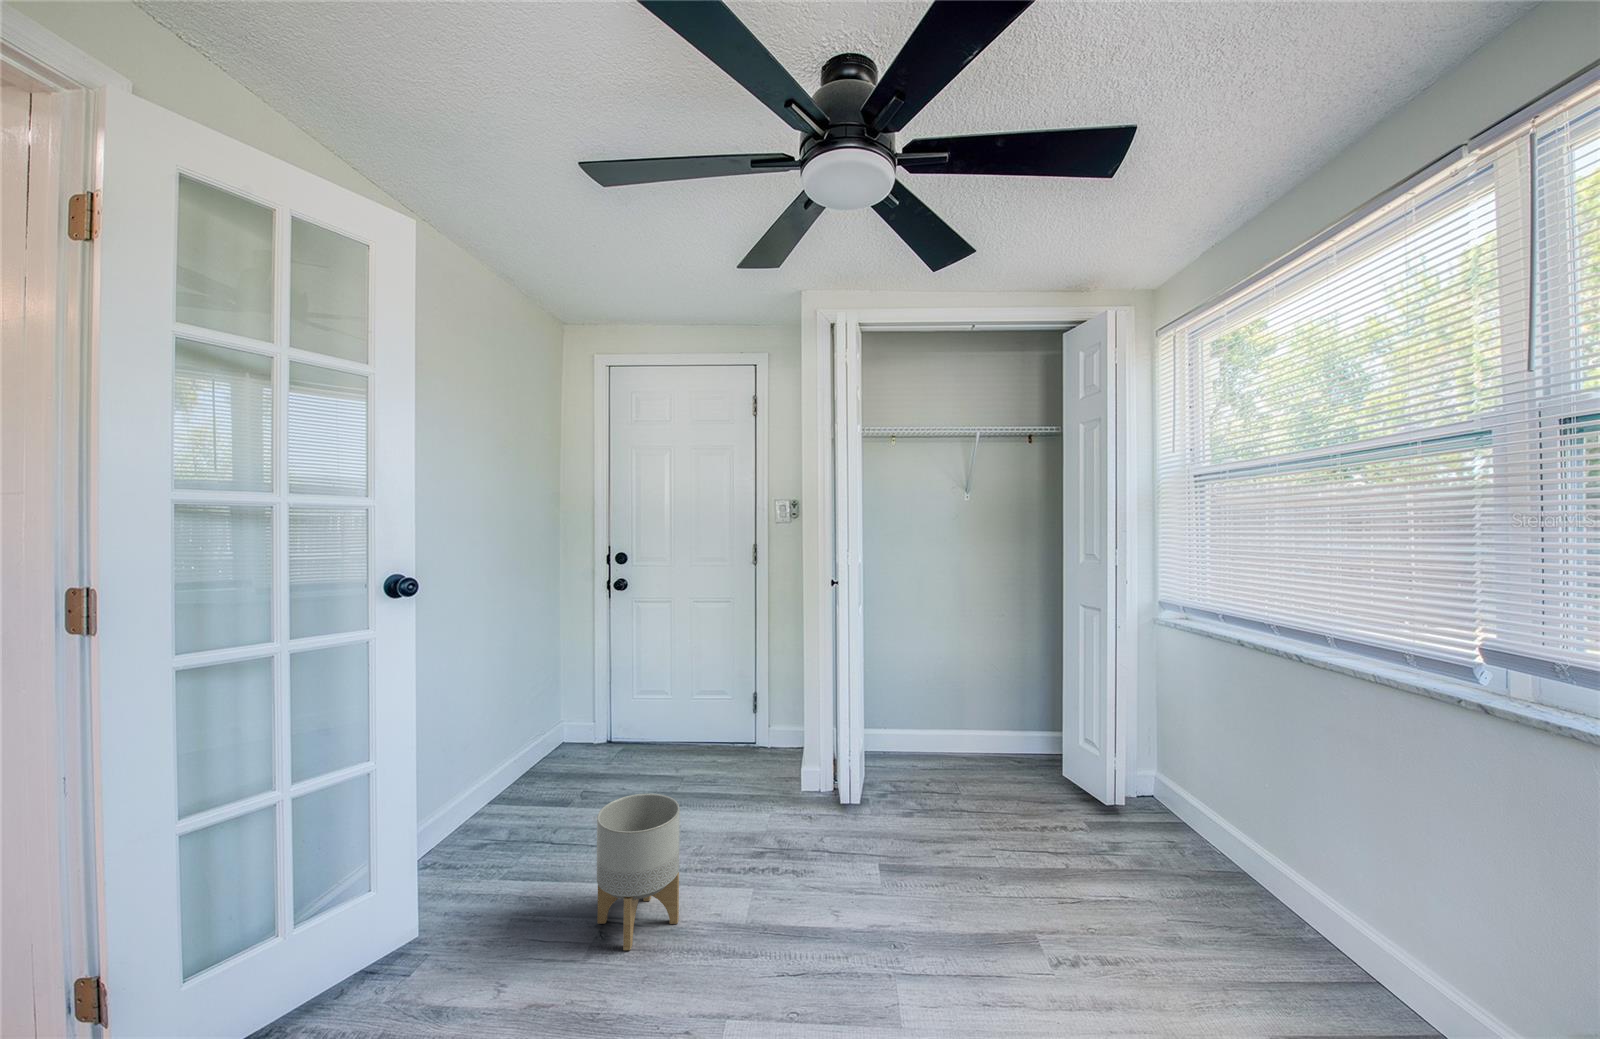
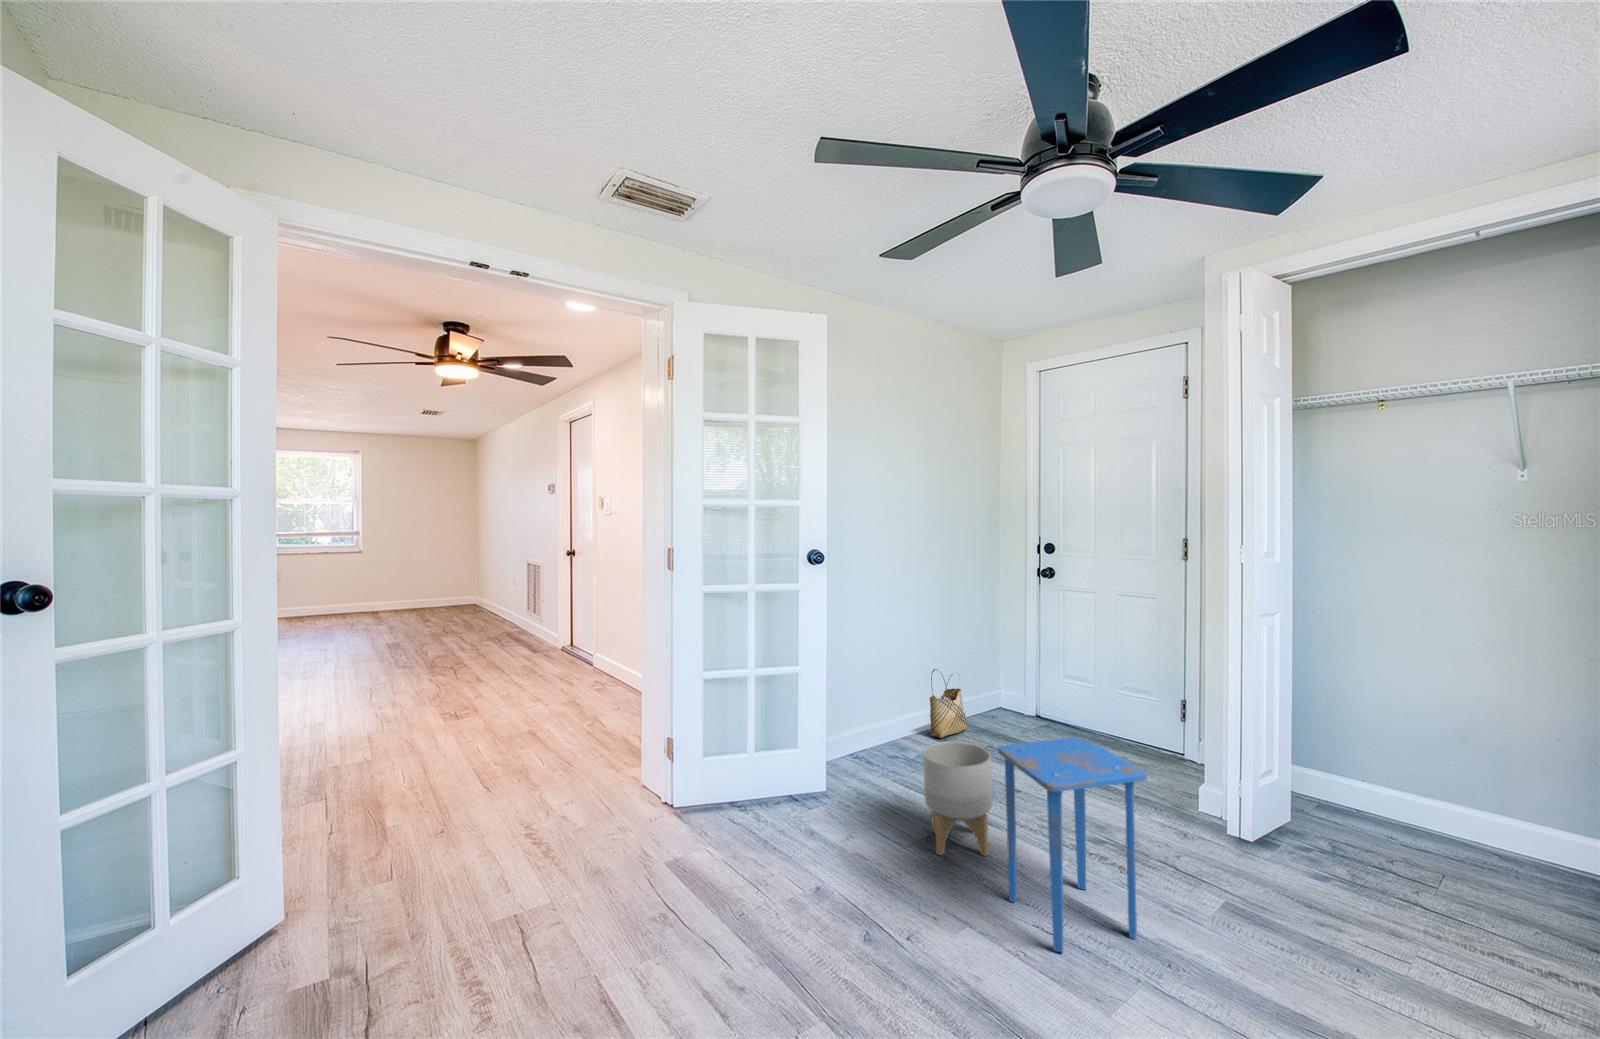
woven basket: none [509,715,551,801] -> present [929,669,967,738]
side table: none [729,751,870,995] -> present [998,737,1147,953]

